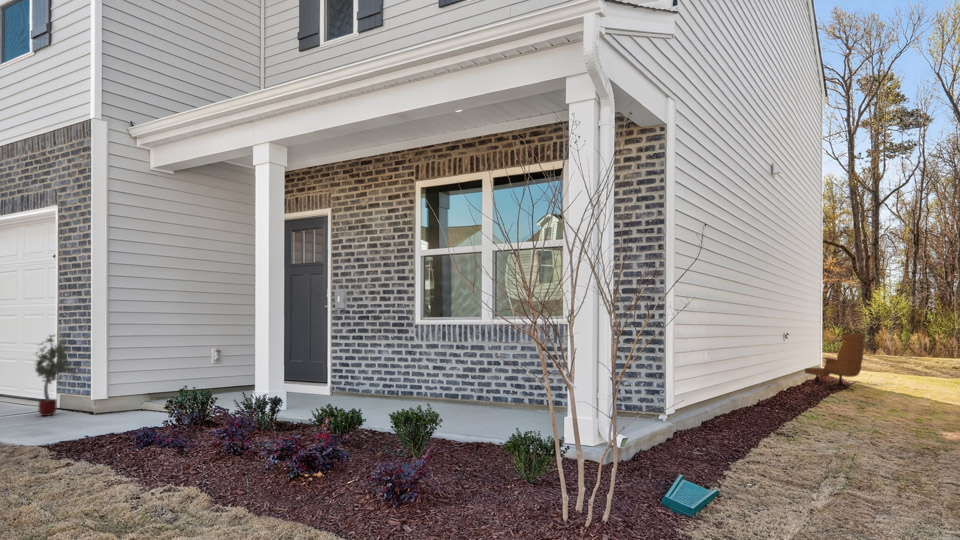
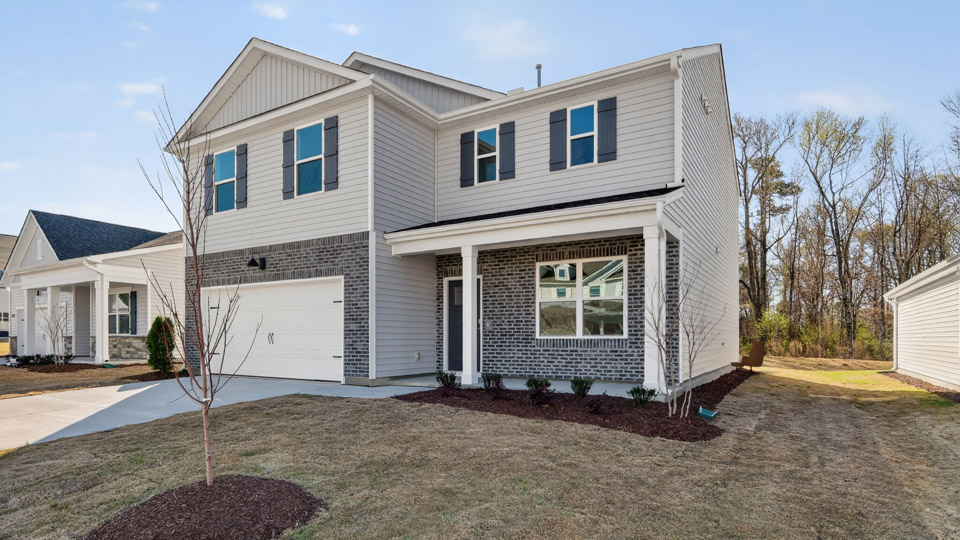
potted tree: present [36,334,80,416] -> none [329,347,359,392]

